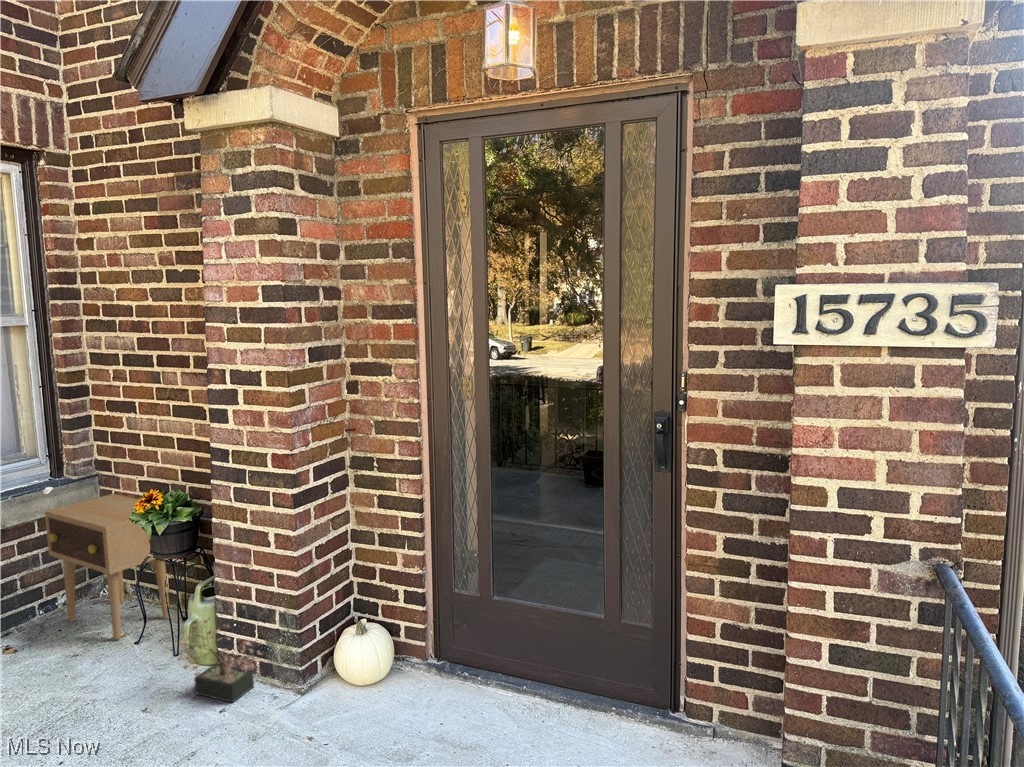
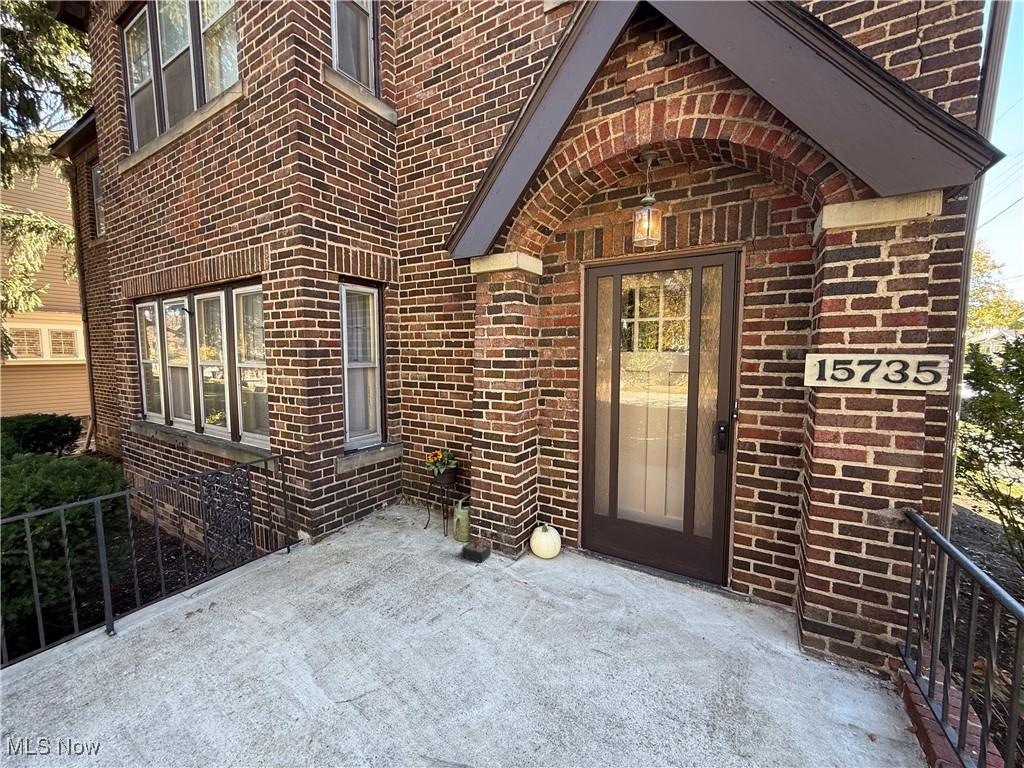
side table: present [45,494,169,640] -> none [382,453,444,527]

